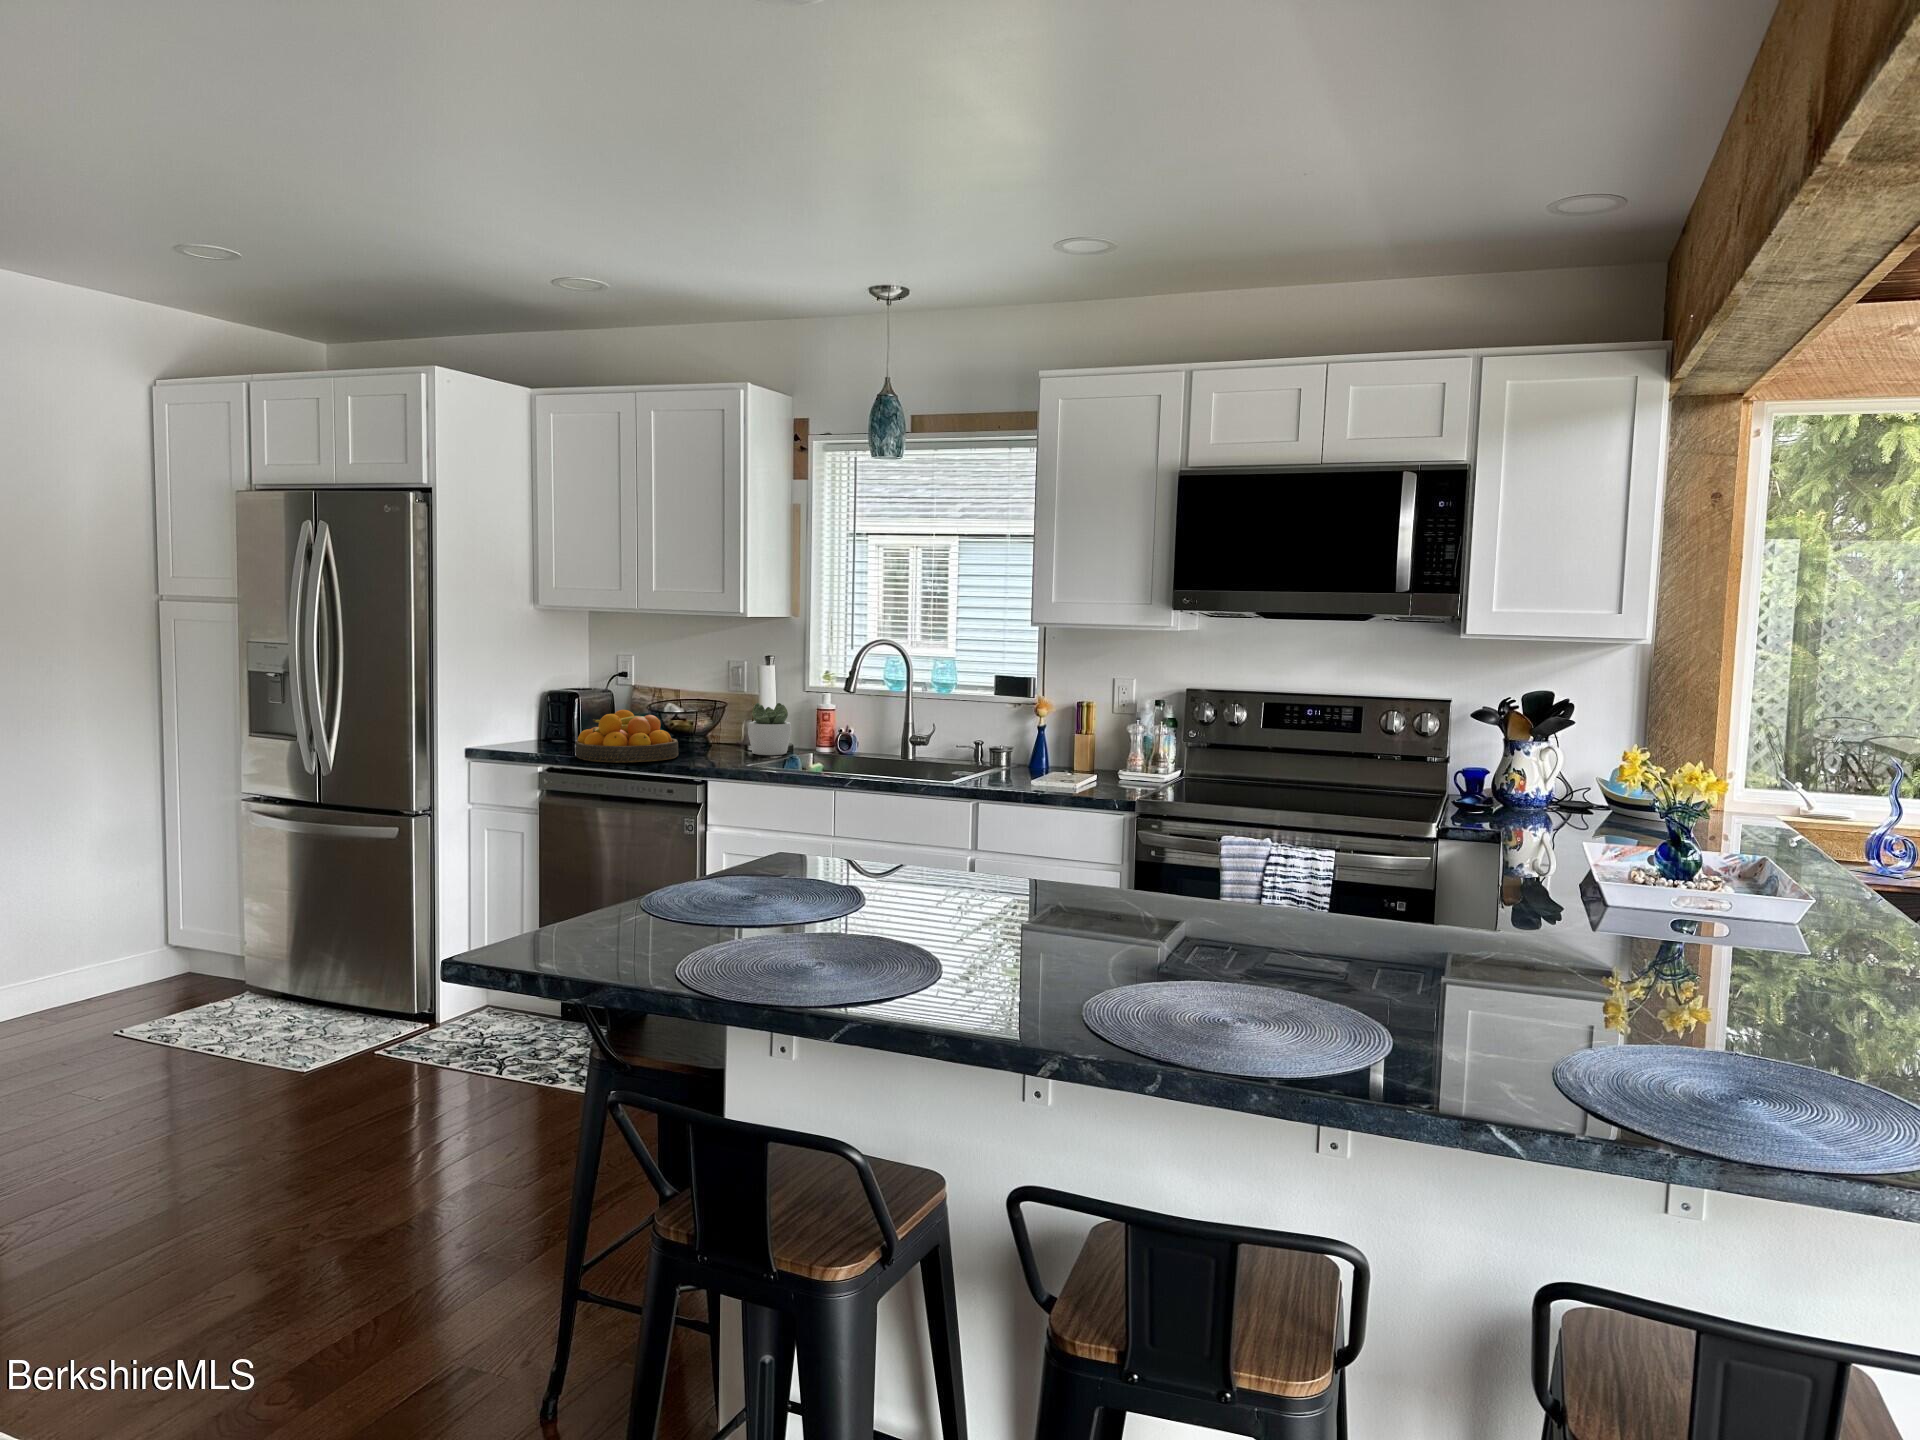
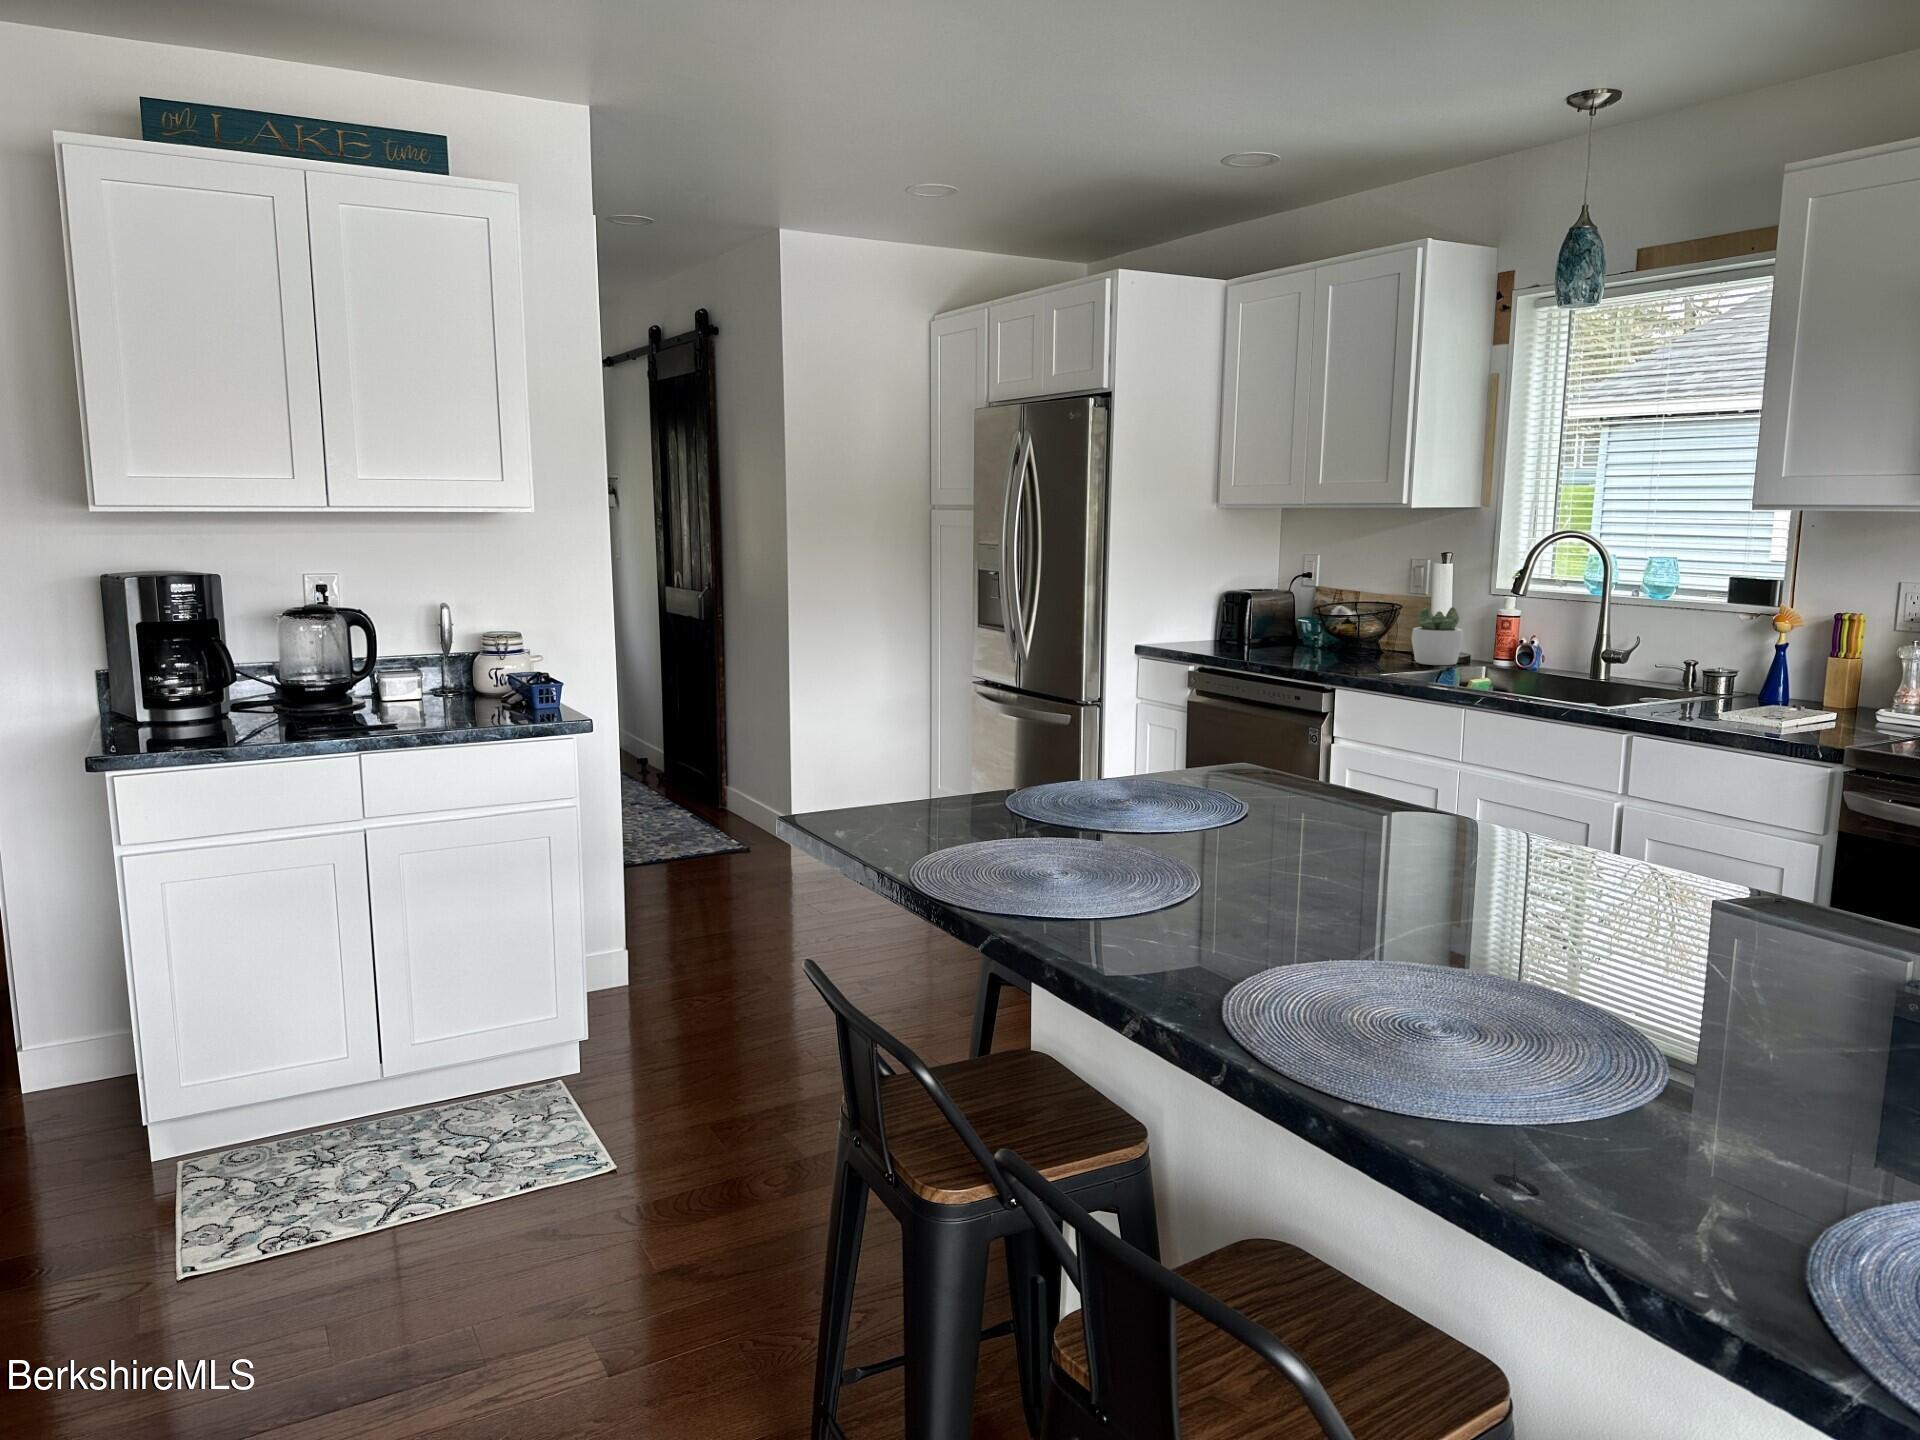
fruit bowl: present [575,710,679,763] -> none [1223,609,1330,663]

